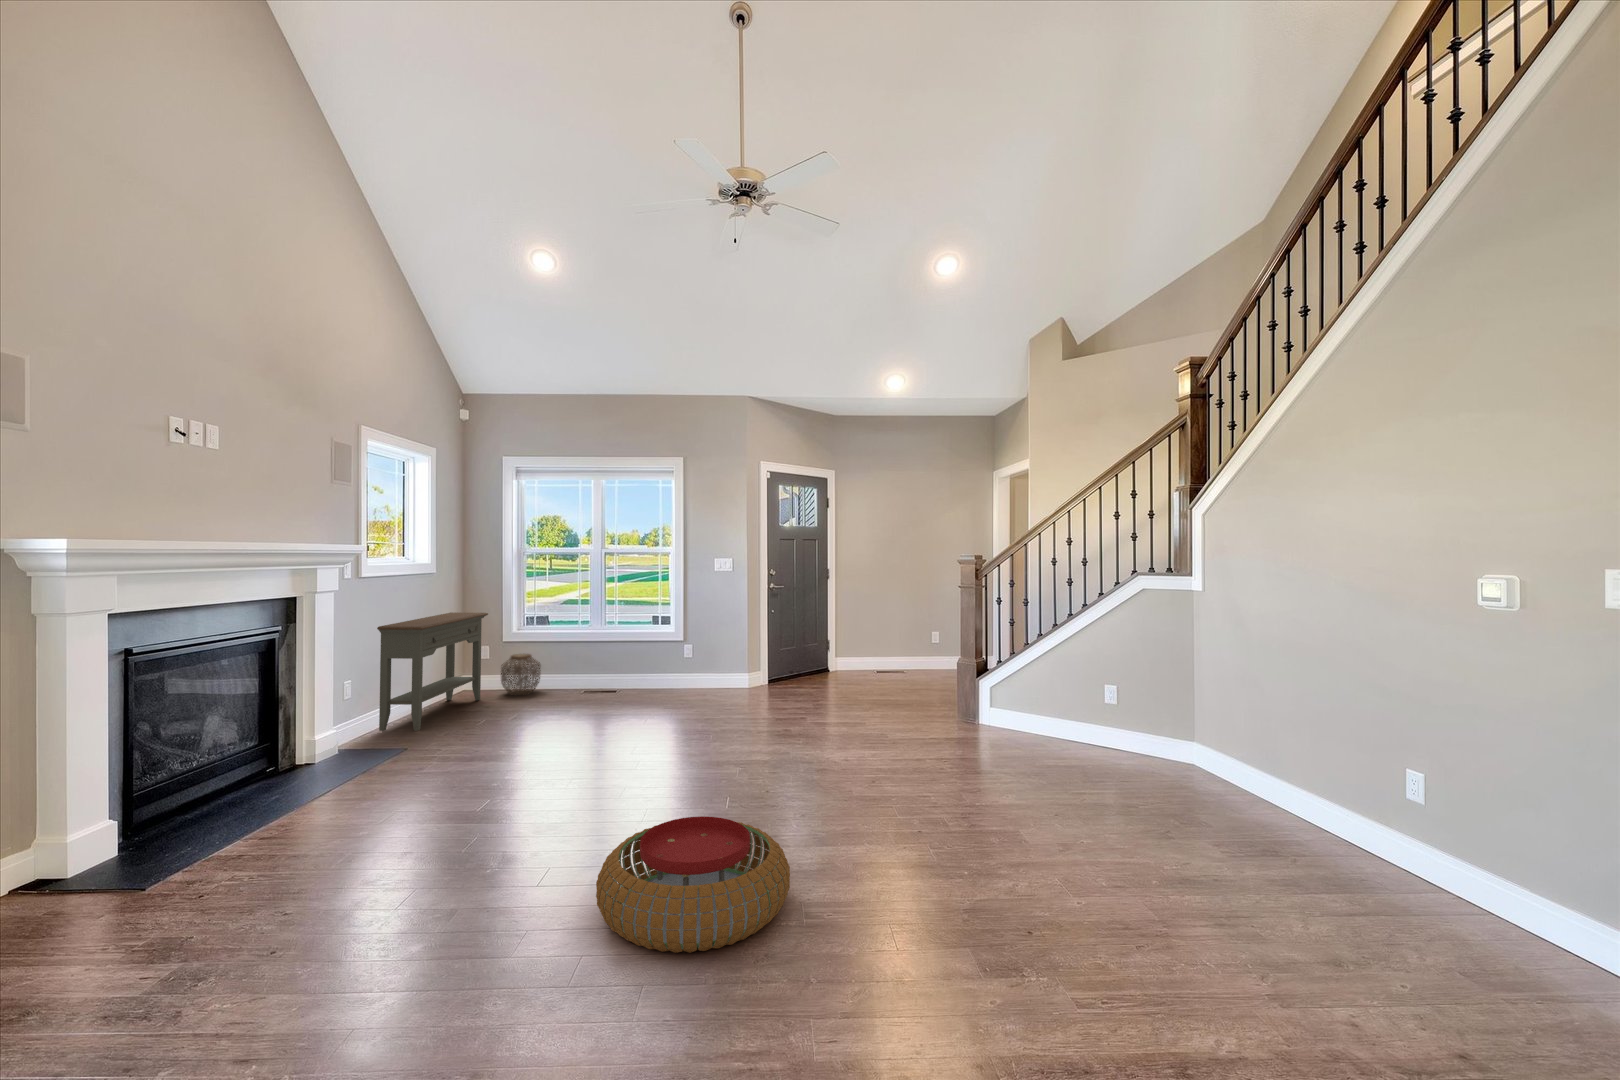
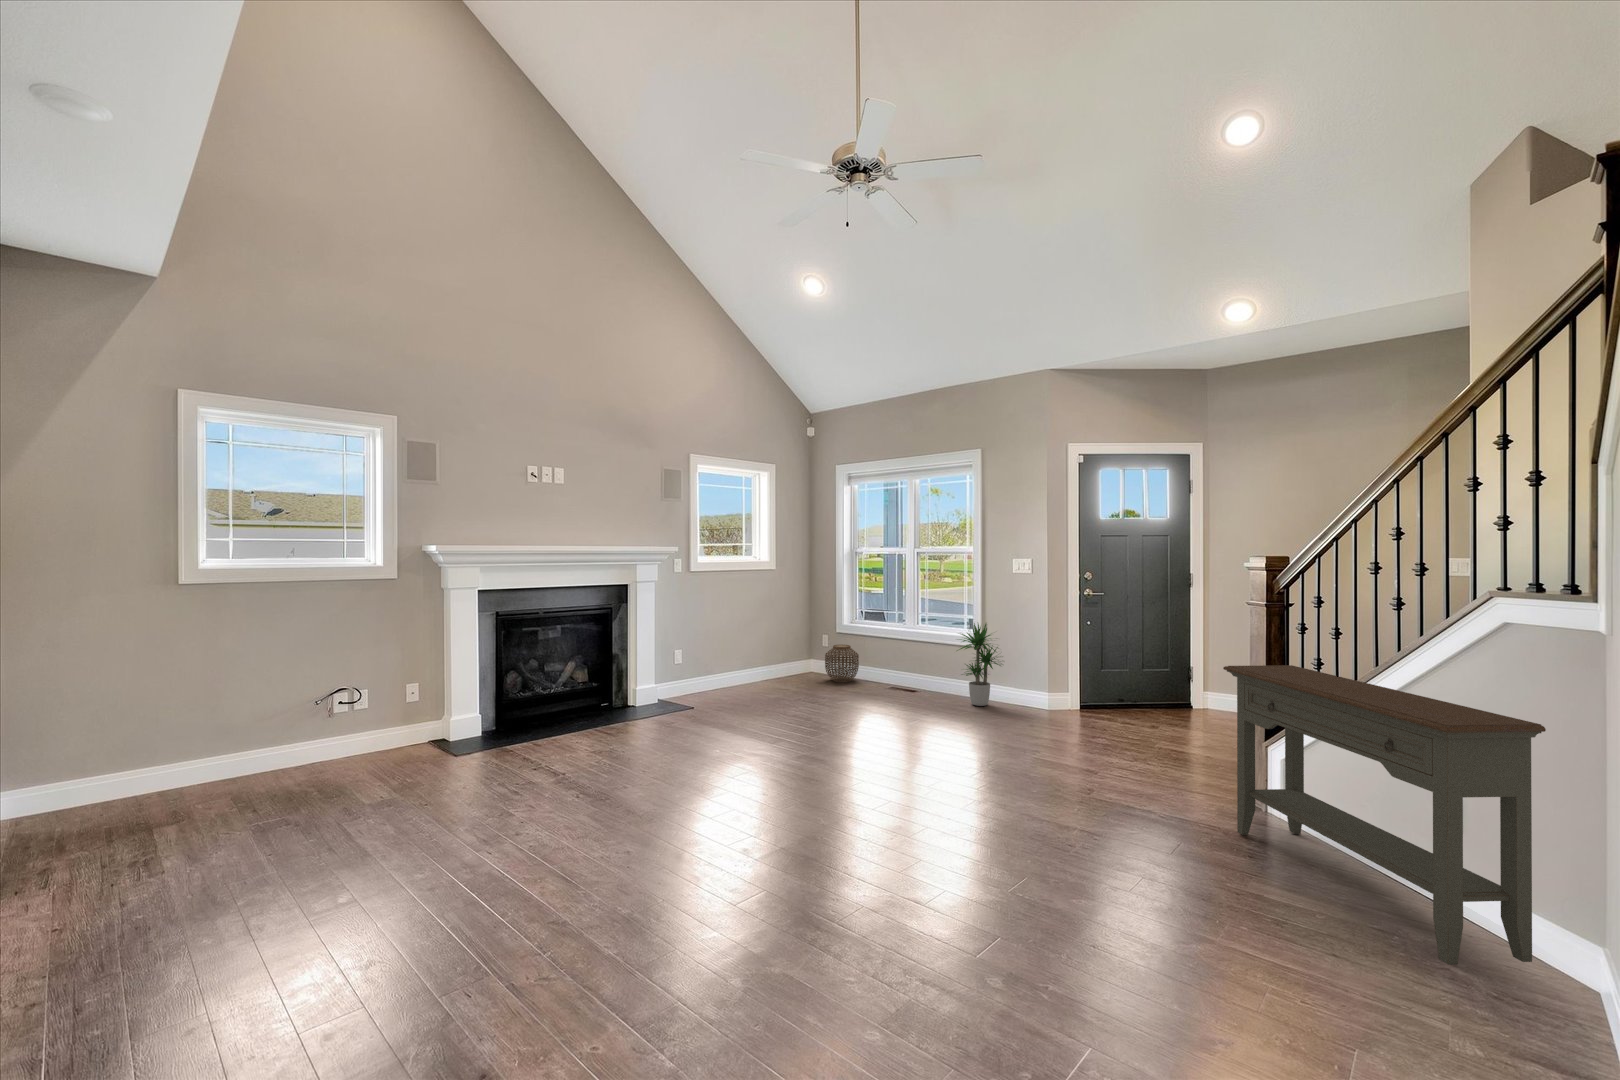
console table: present [377,612,488,731] -> present [1223,665,1546,964]
potted plant: none [670,615,720,693] -> present [957,623,1001,706]
pouf: present [596,816,790,953] -> none [505,793,686,909]

